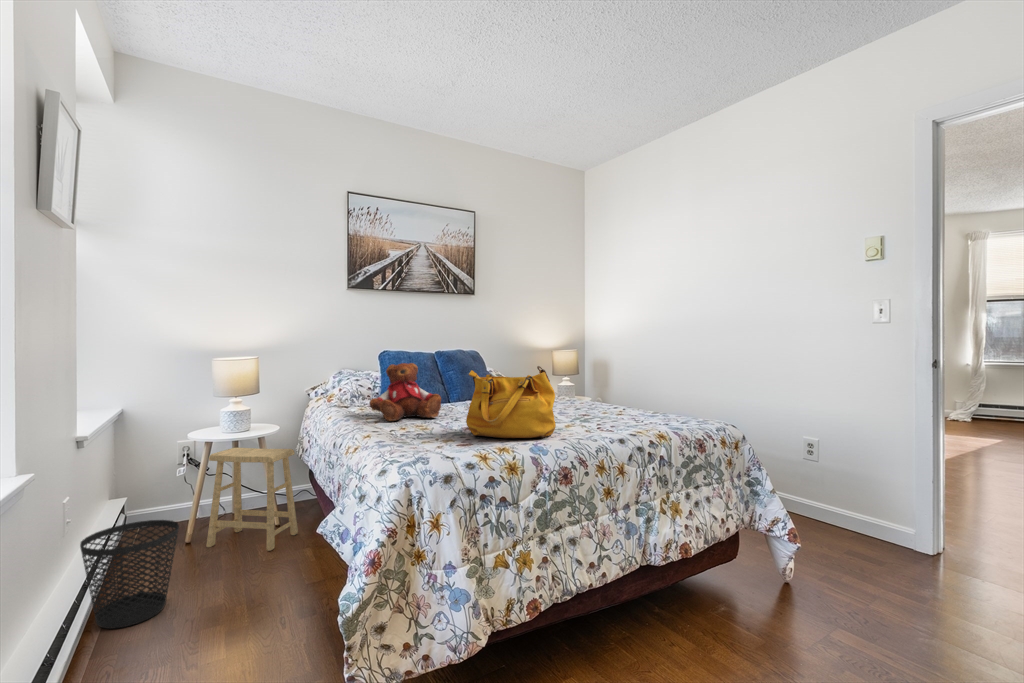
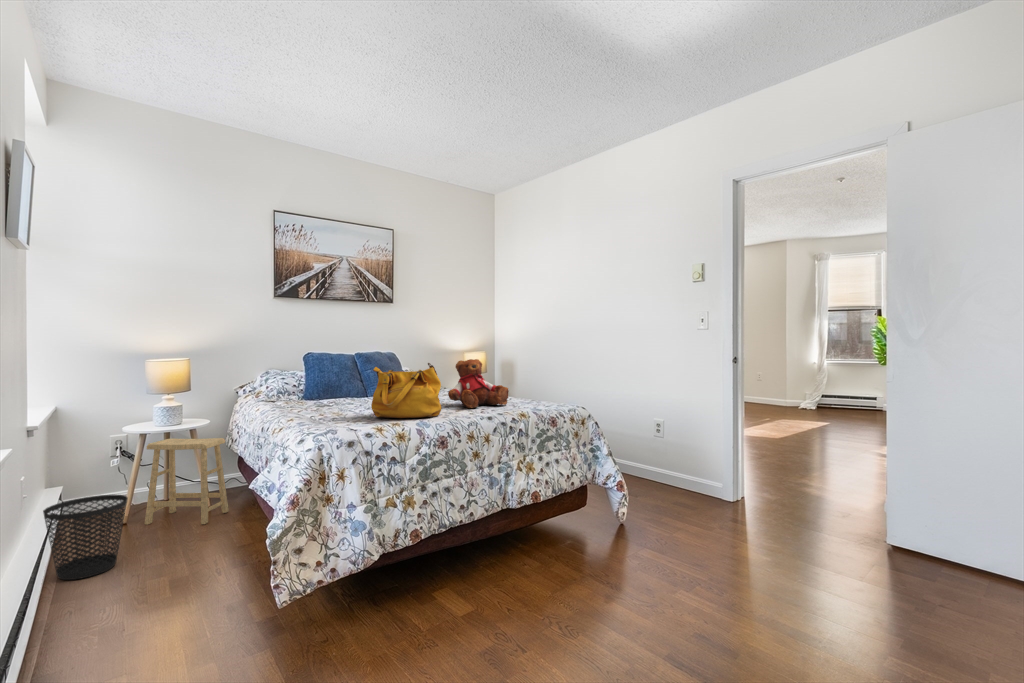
teddy bear: present [369,363,441,421] -> present [448,359,509,408]

